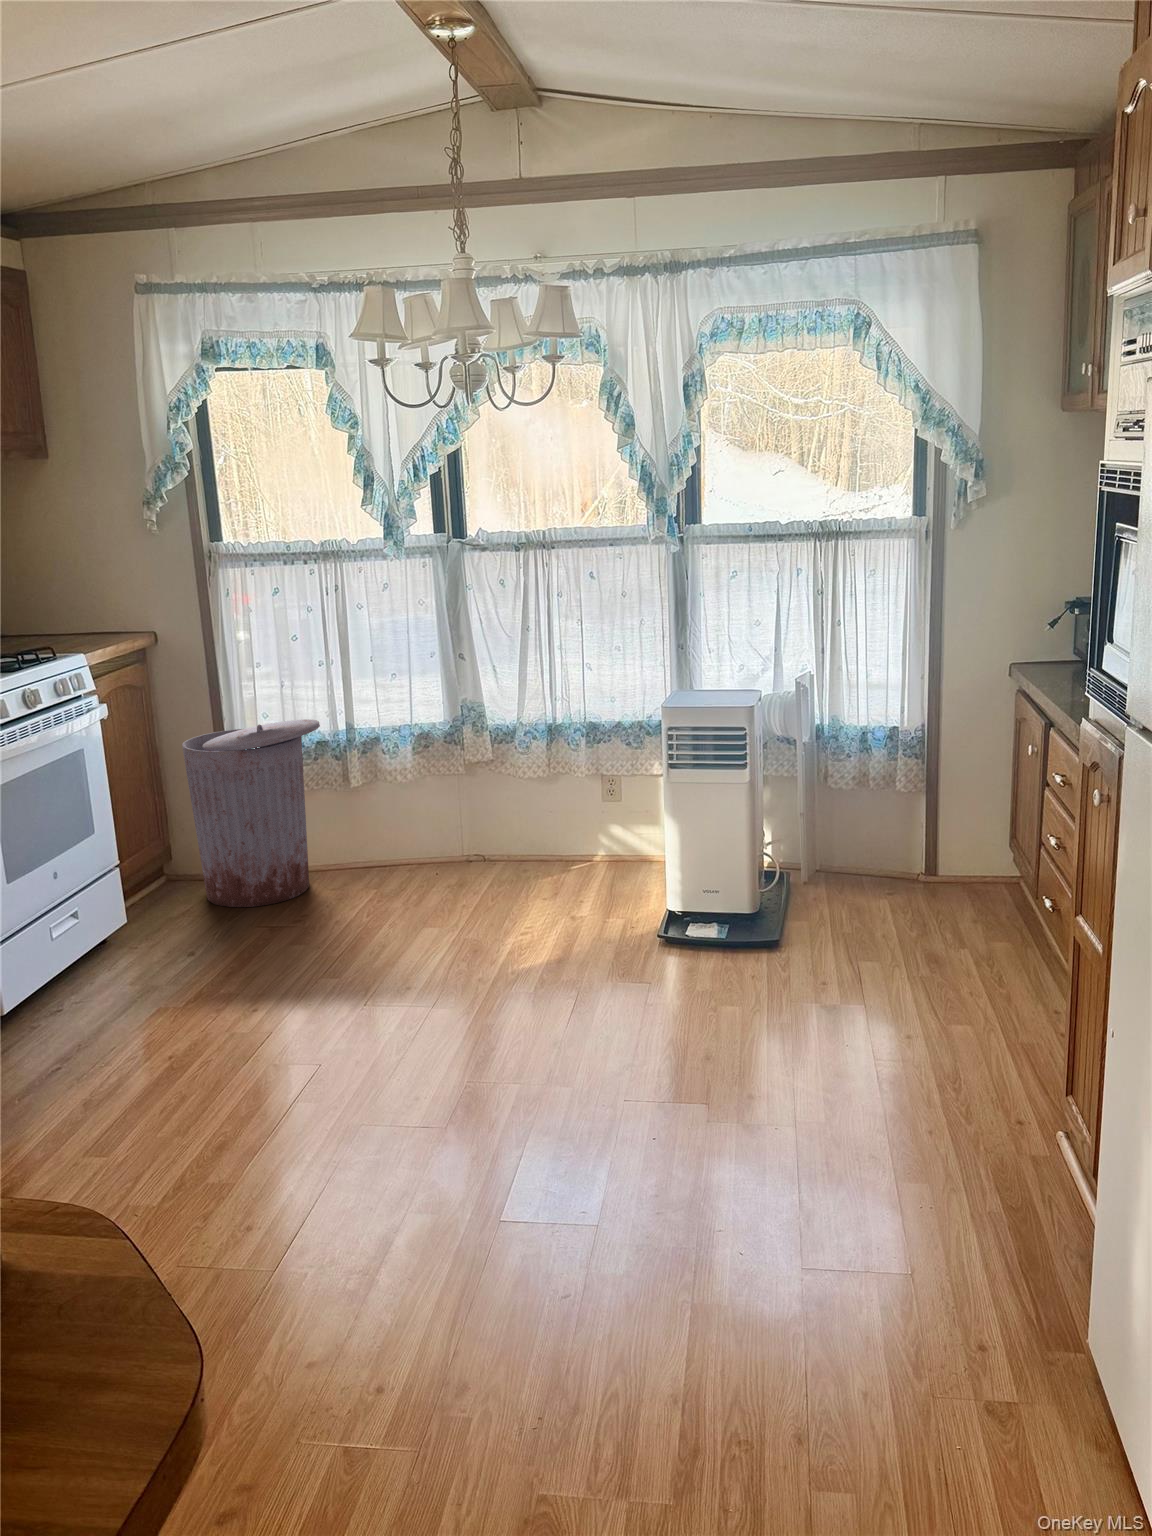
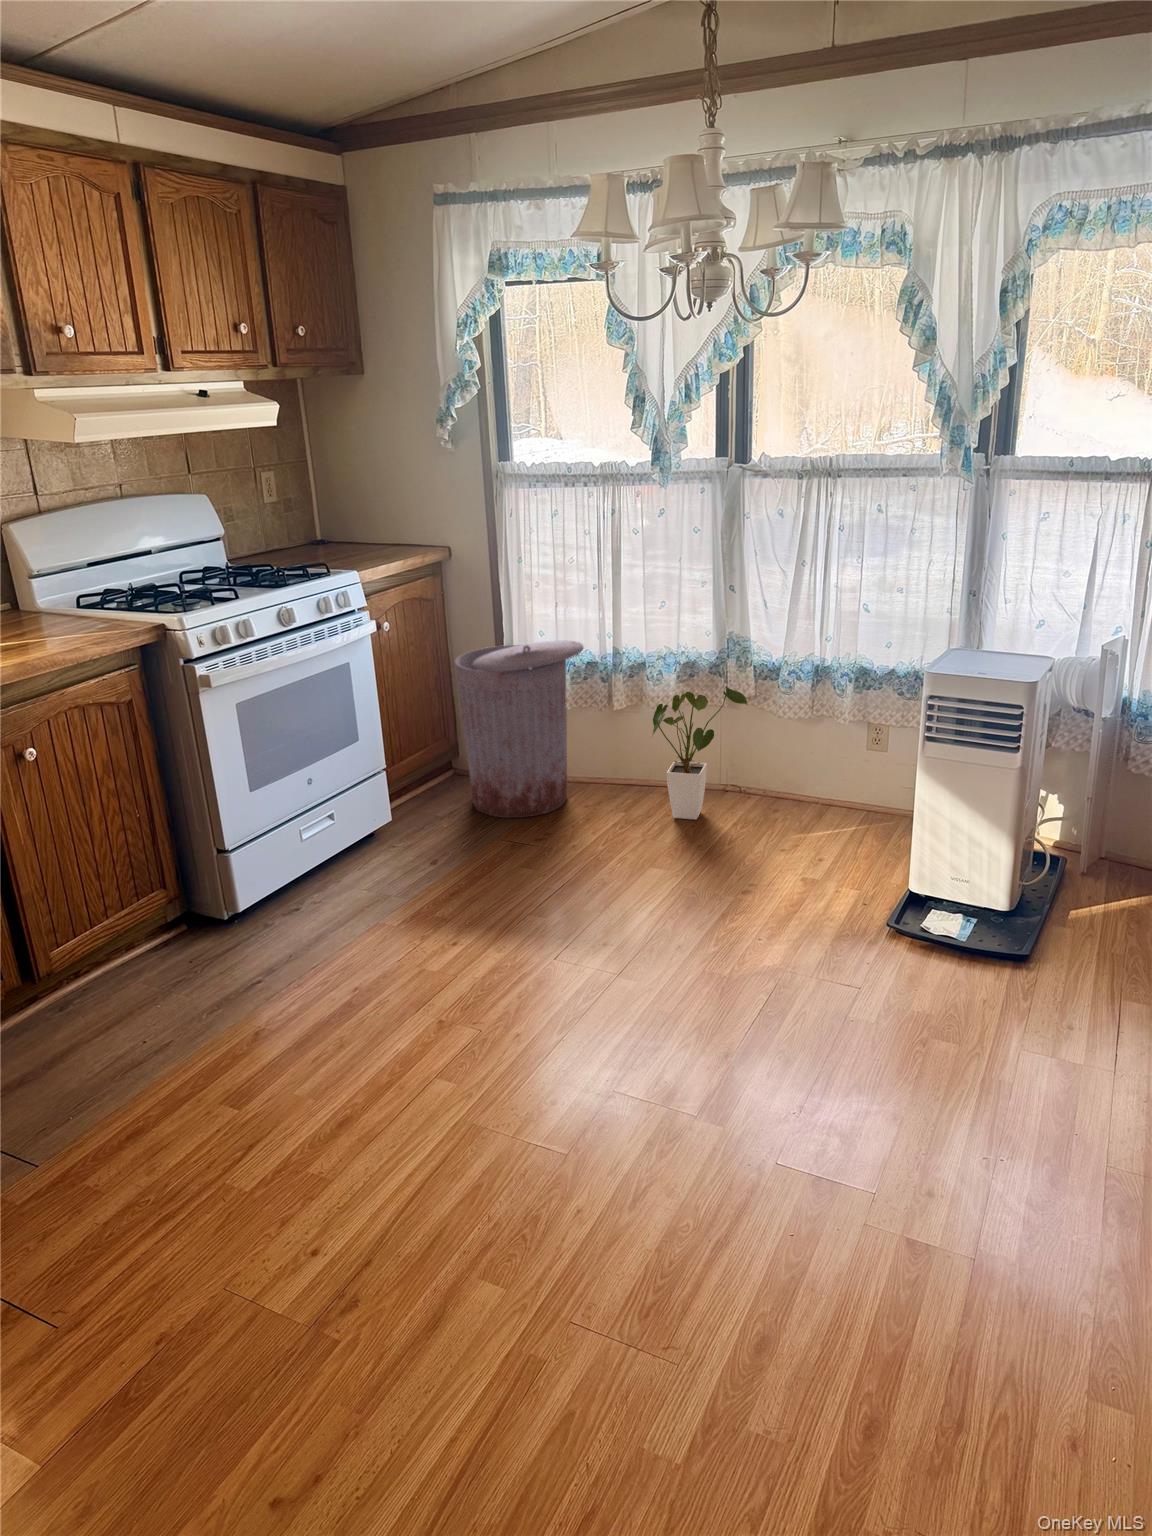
house plant: none [399,751,488,887] -> present [652,686,747,819]

